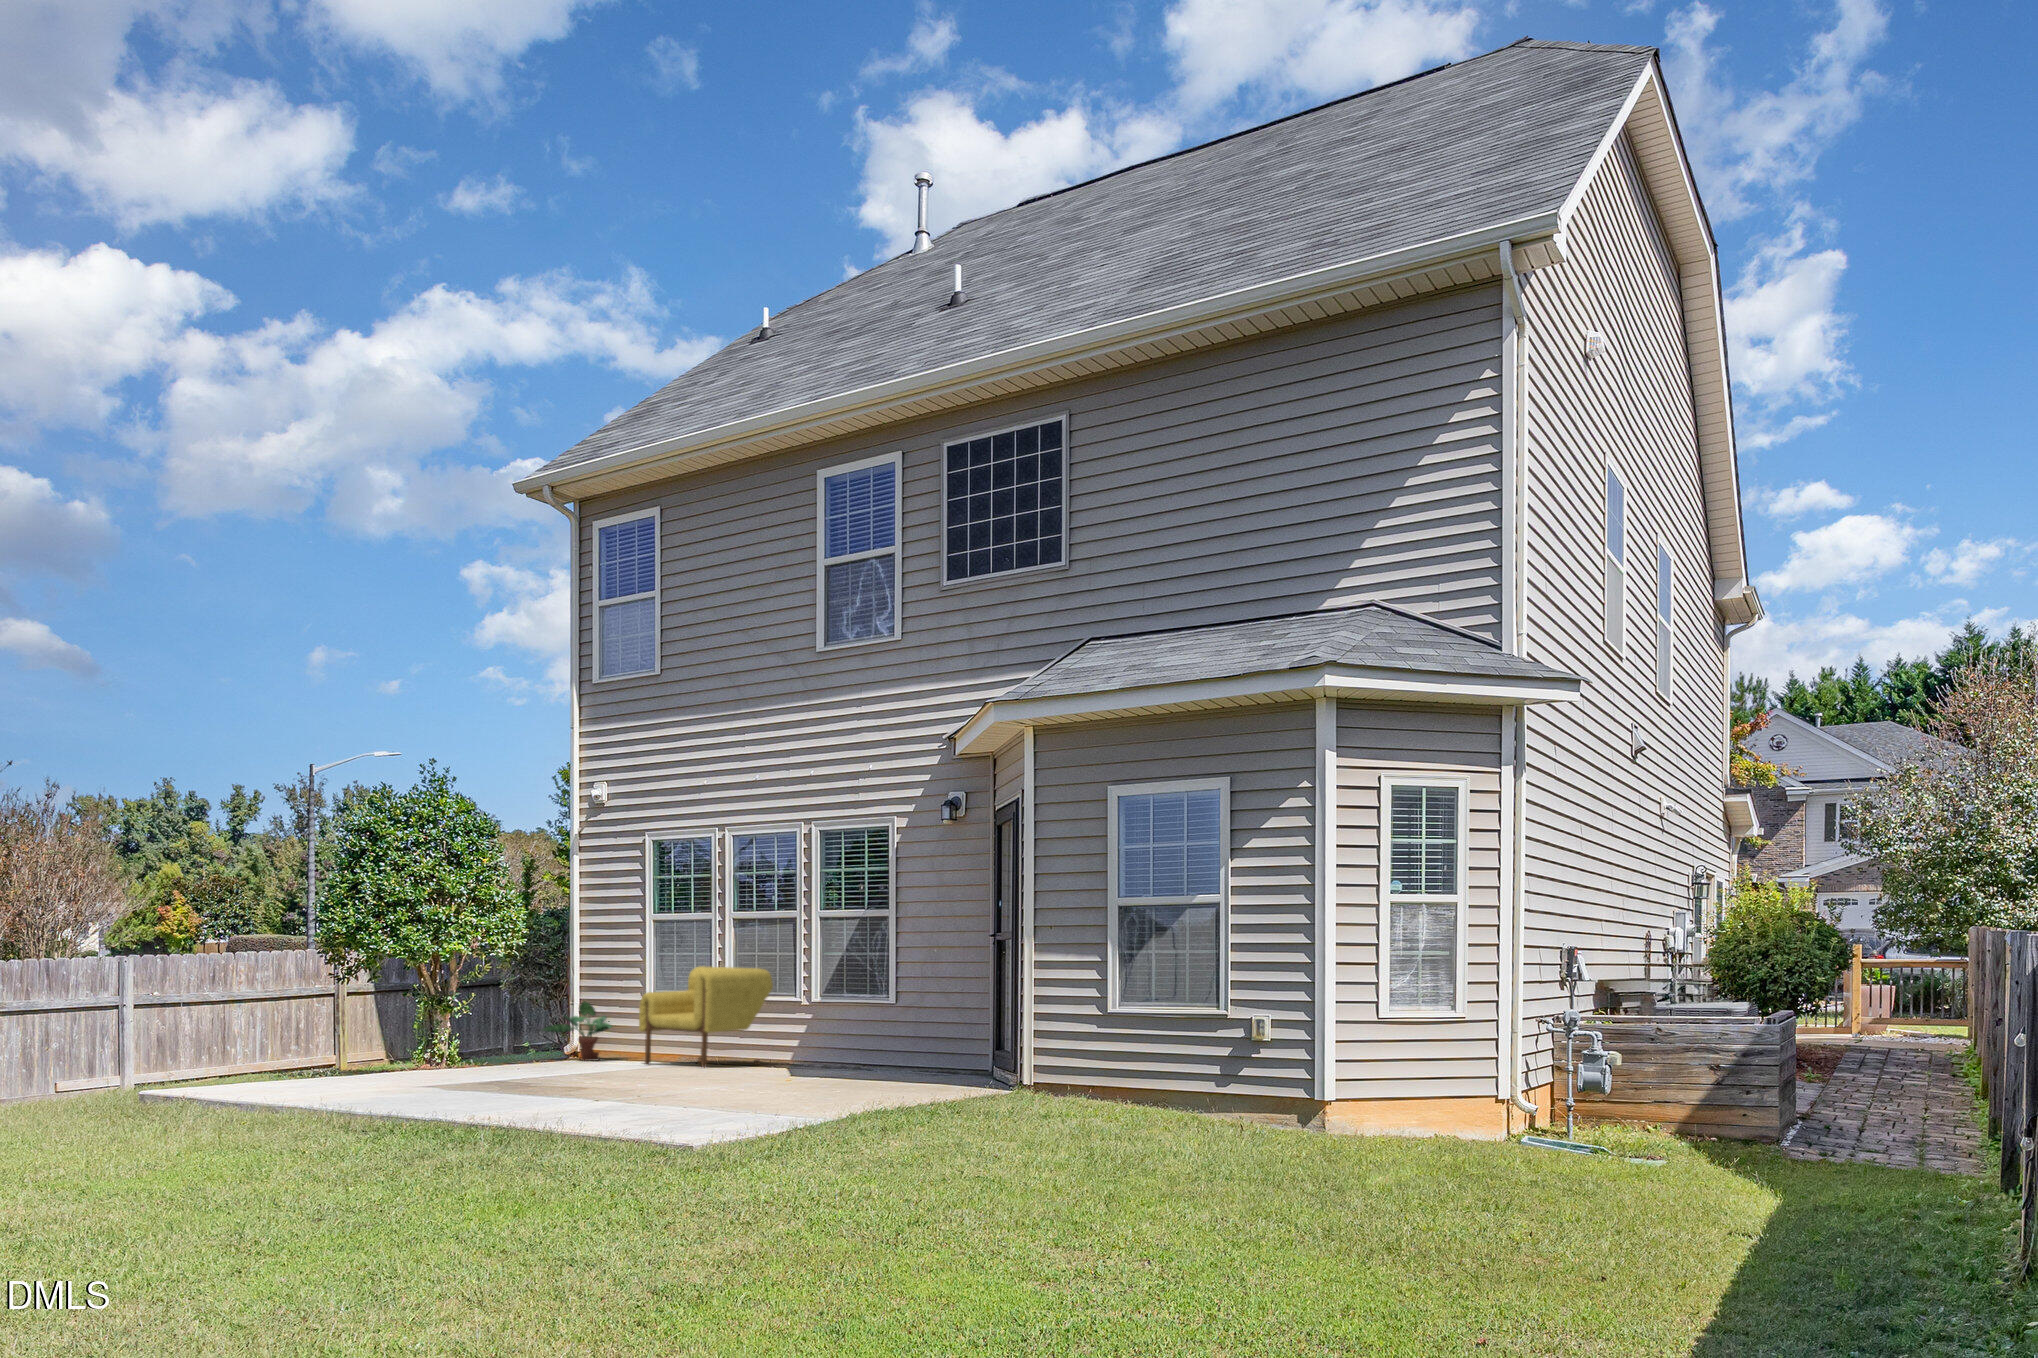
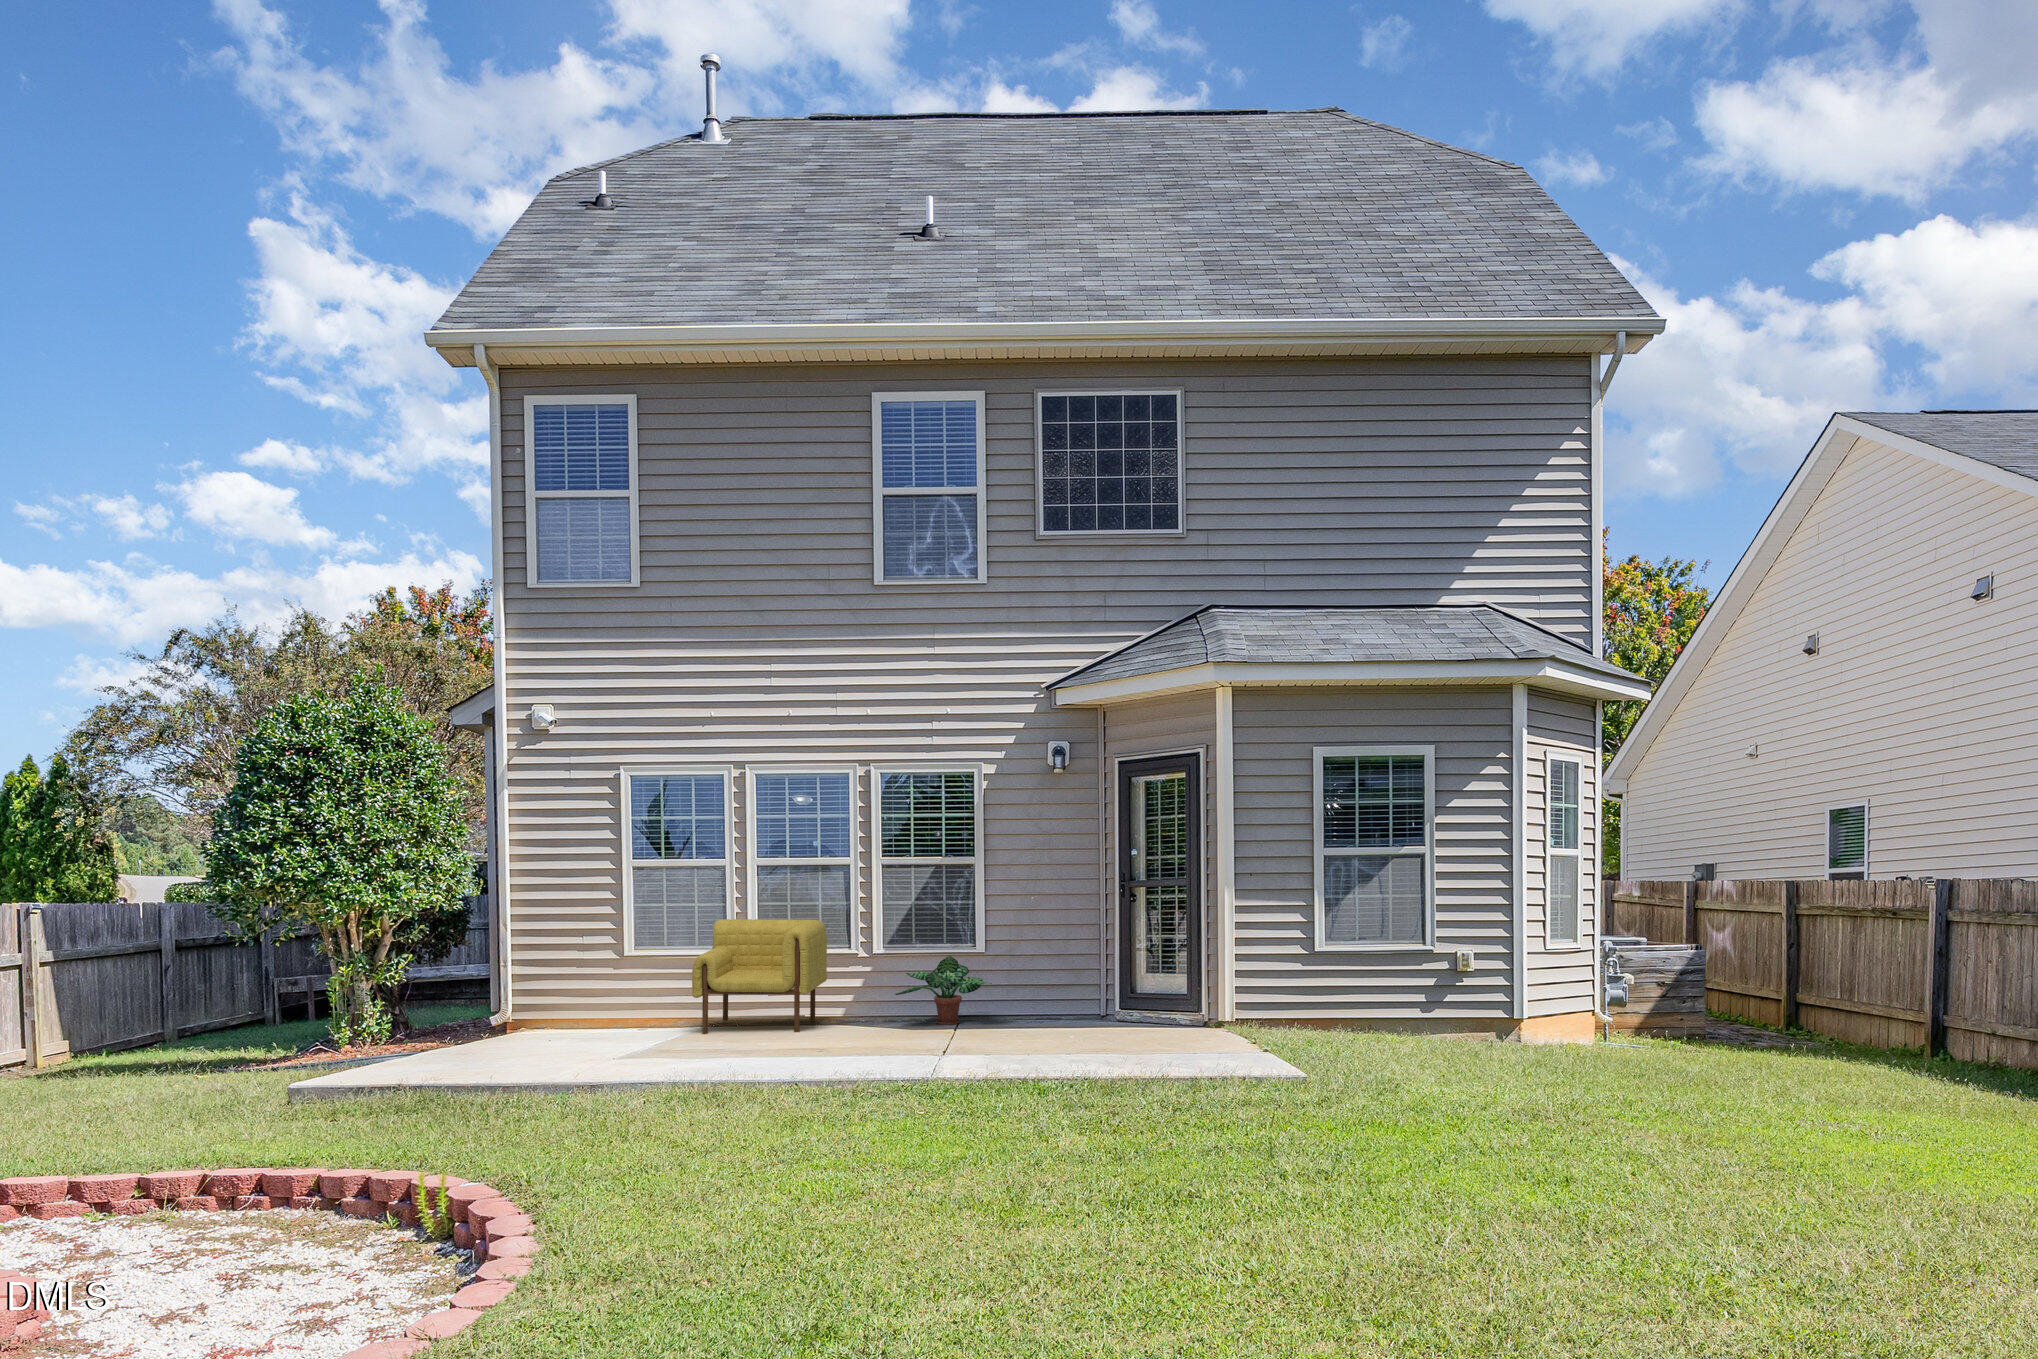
potted plant: present [542,1001,612,1061] -> present [895,955,992,1025]

